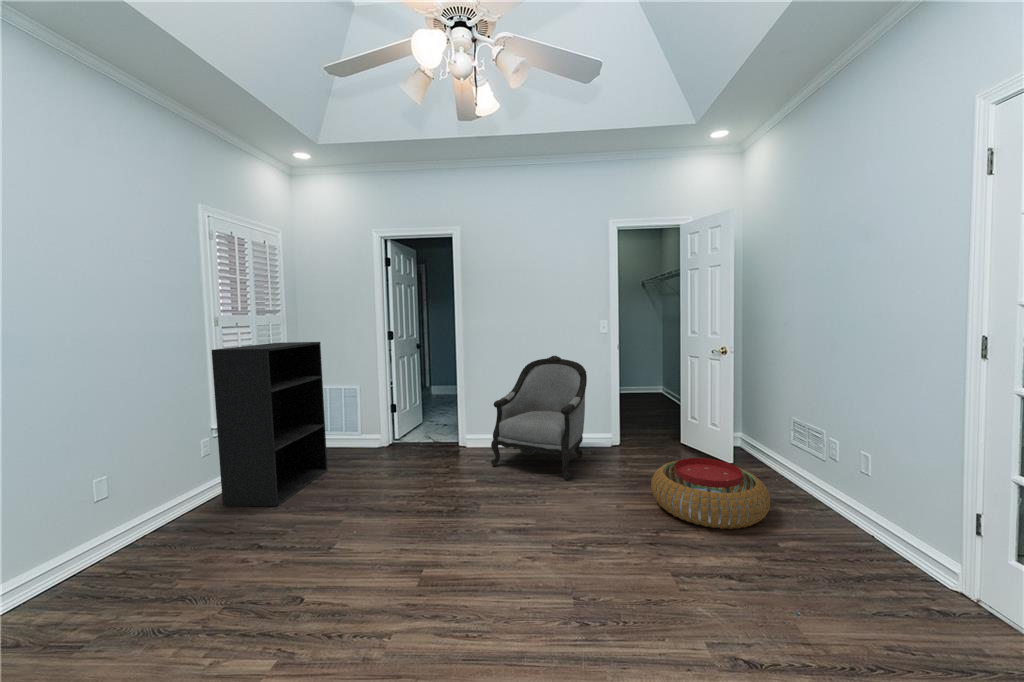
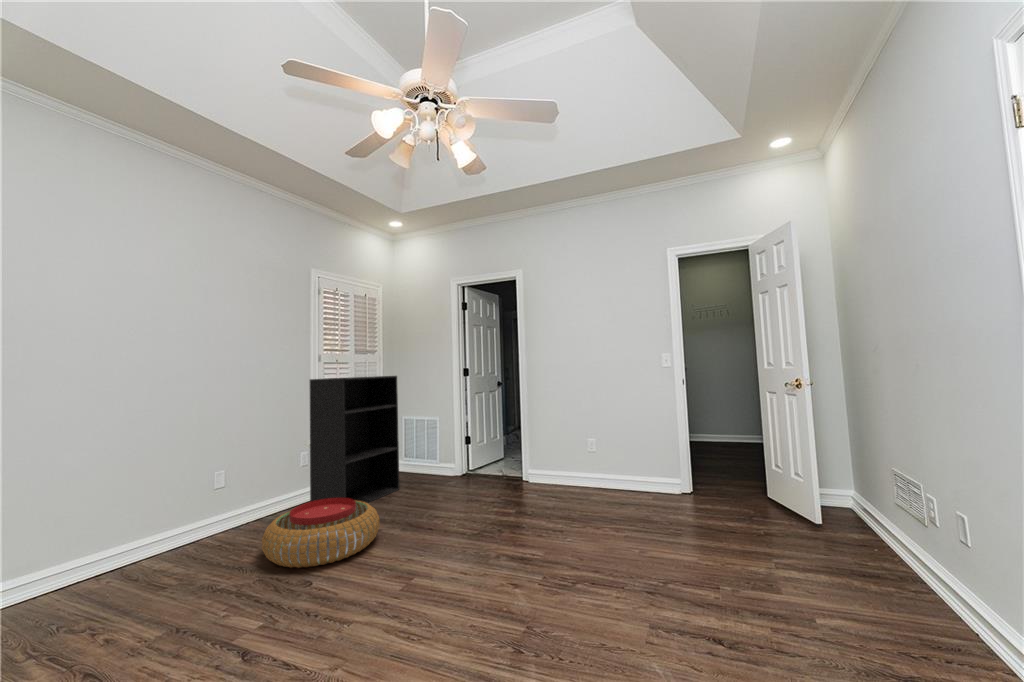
armchair: present [491,356,587,480] -> none [537,390,639,520]
pouf: present [651,458,770,529] -> present [262,498,380,568]

